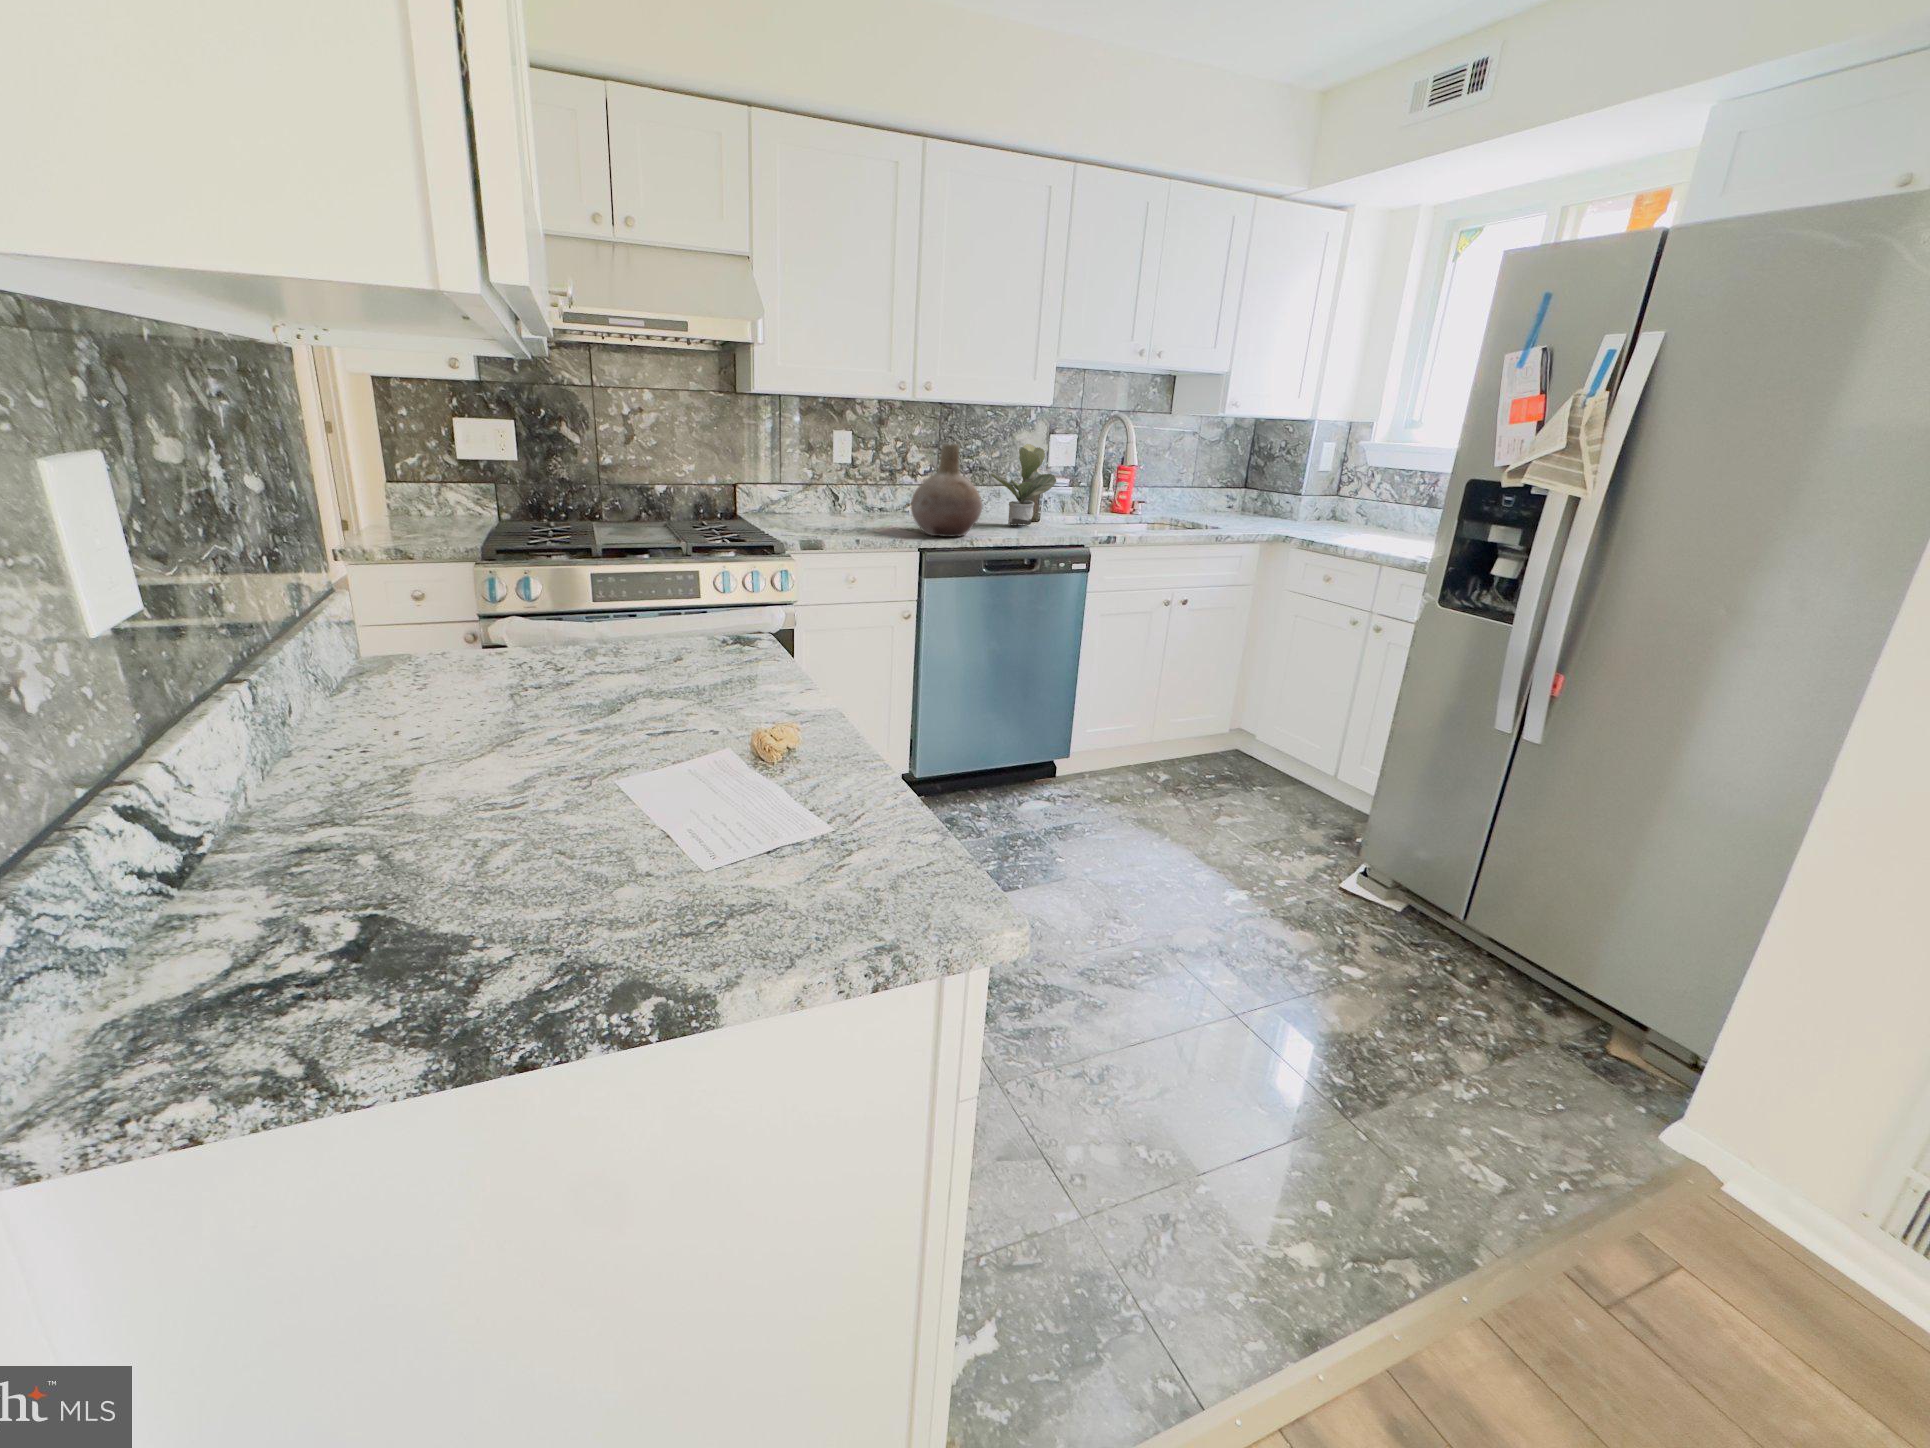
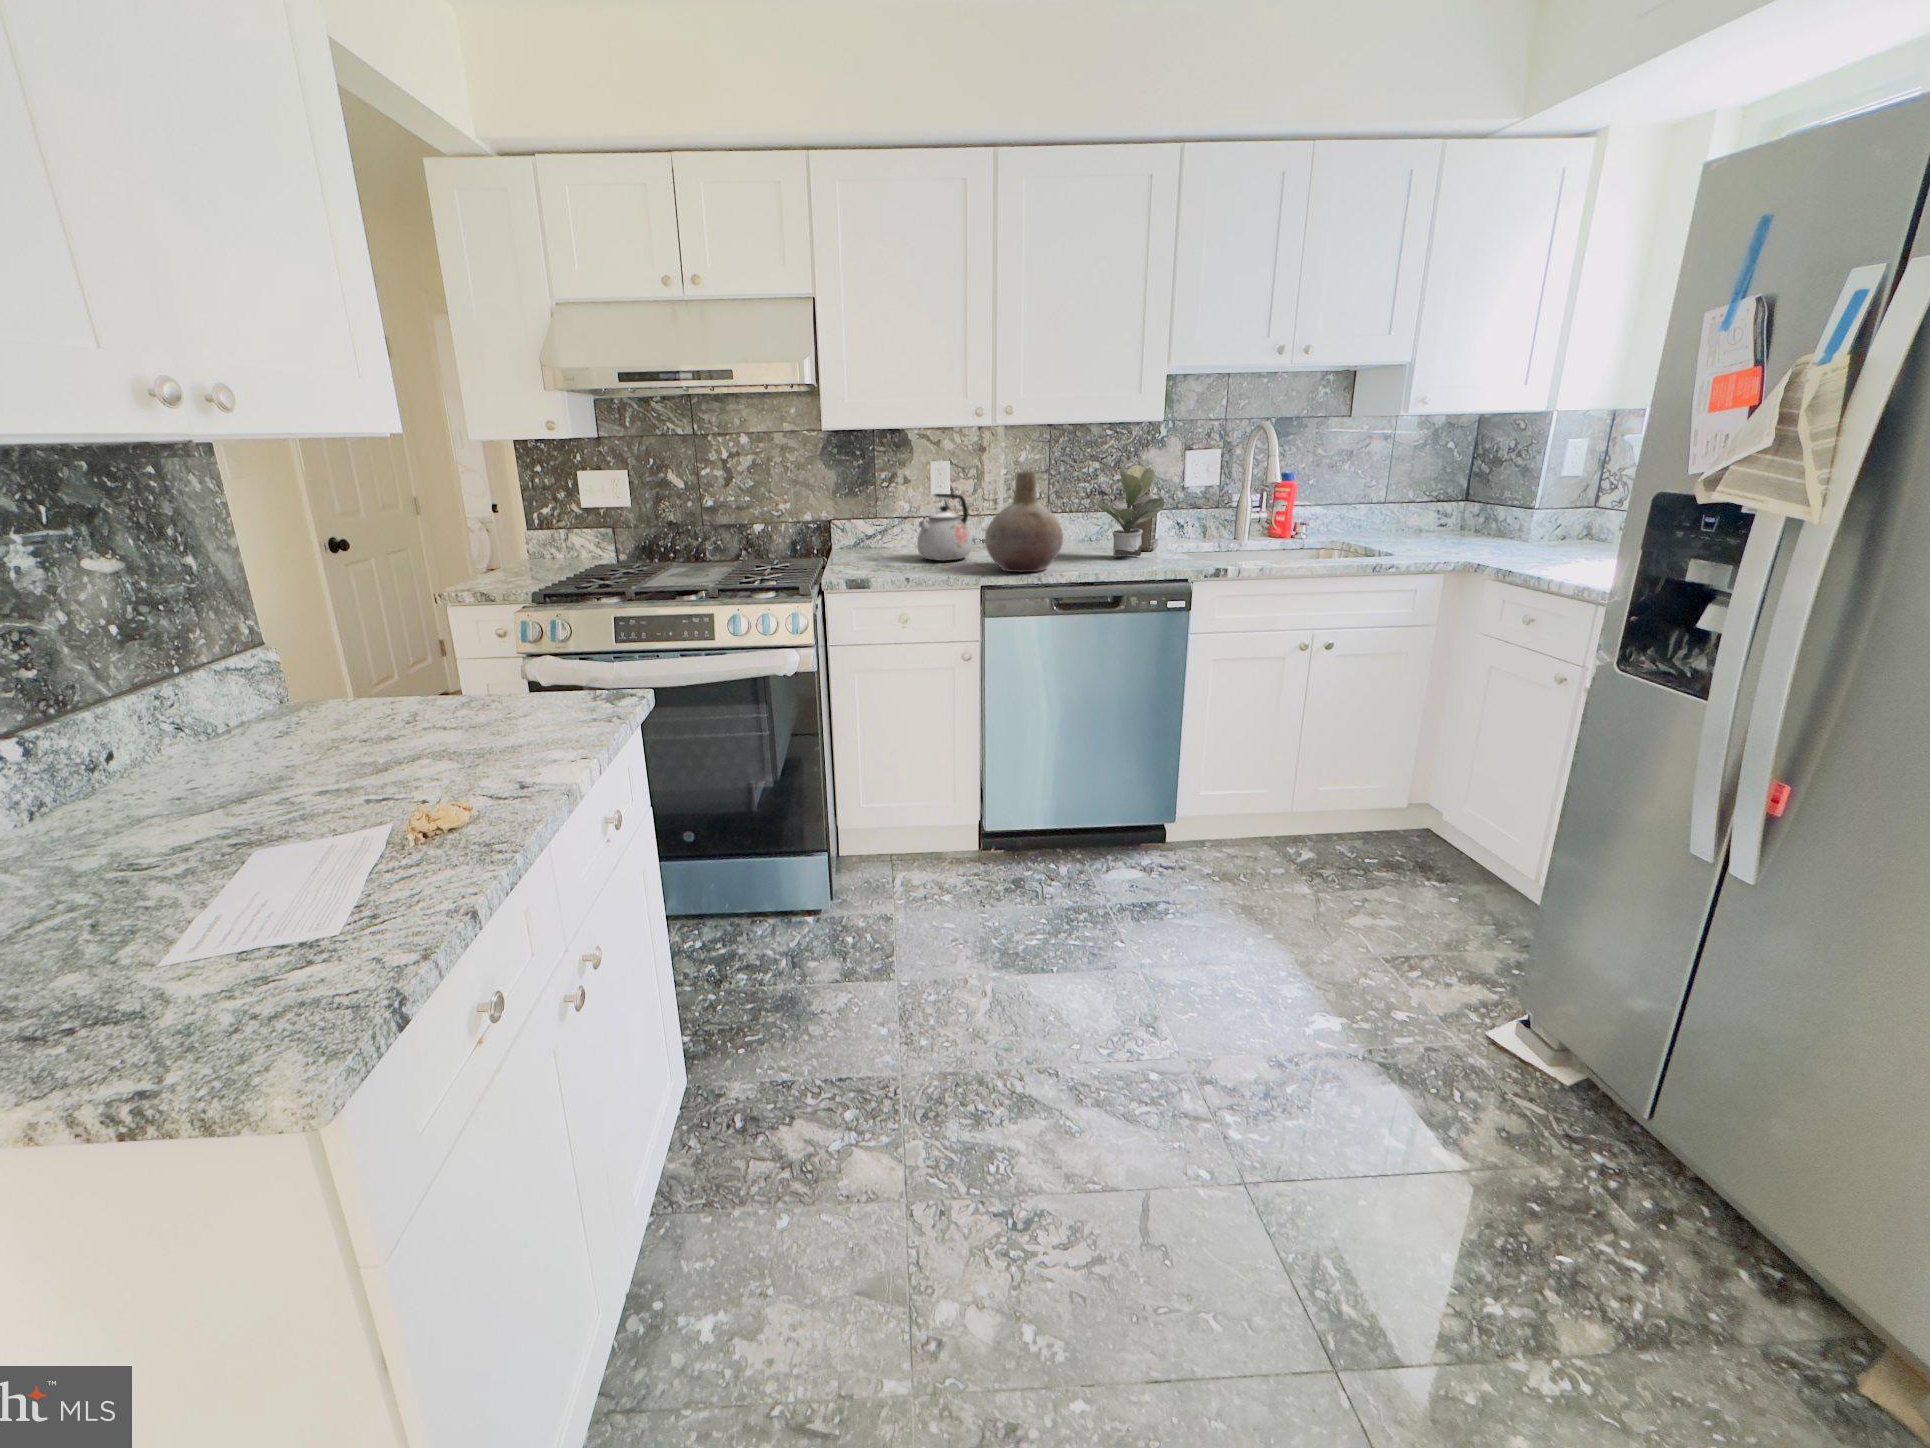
kettle: none [834,461,885,525] -> present [917,494,972,561]

